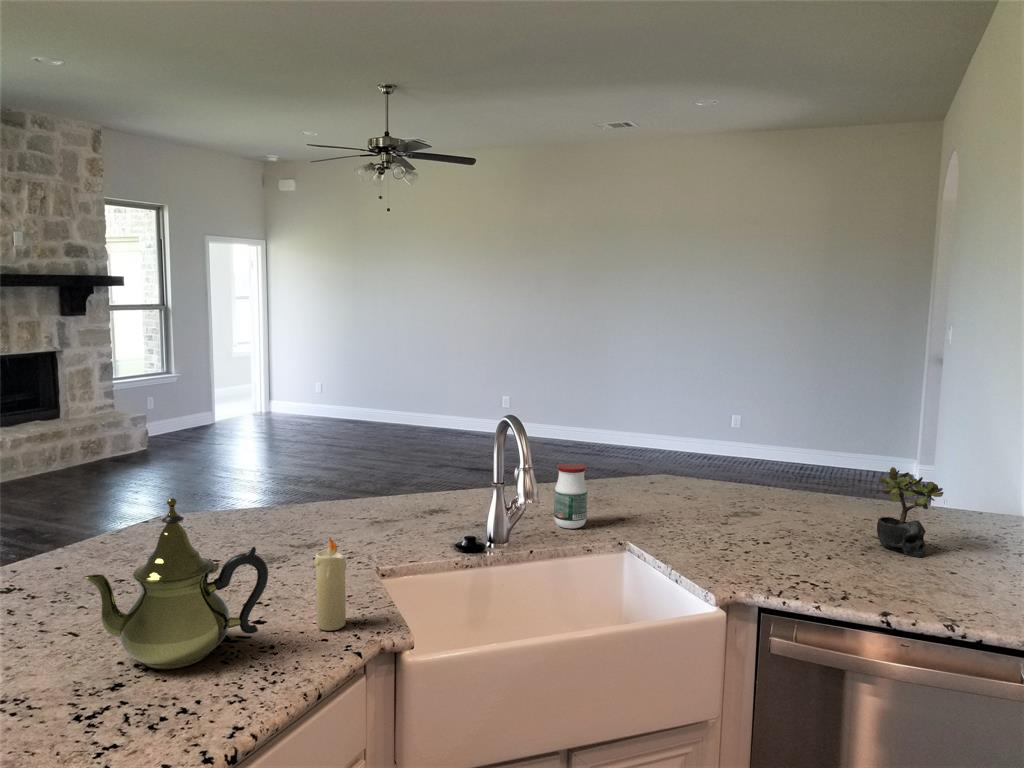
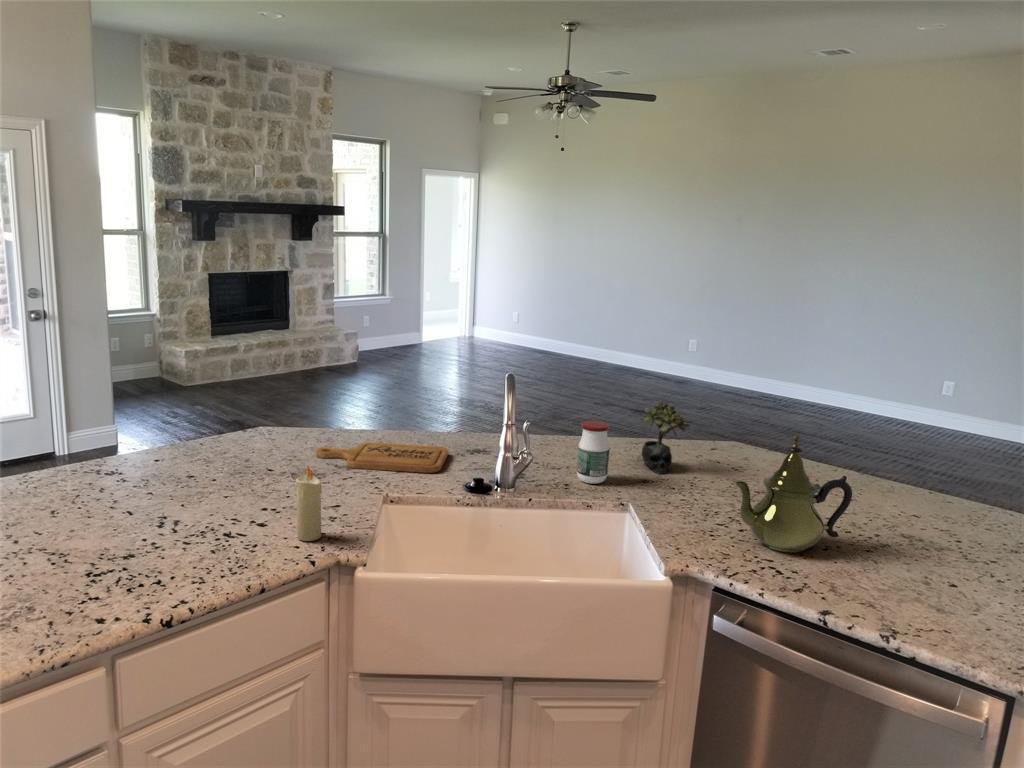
succulent plant: present [877,467,943,557] -> present [642,401,689,474]
teapot: present [83,498,268,669] -> present [734,435,852,553]
cutting board: none [256,511,412,545] -> present [316,442,448,473]

